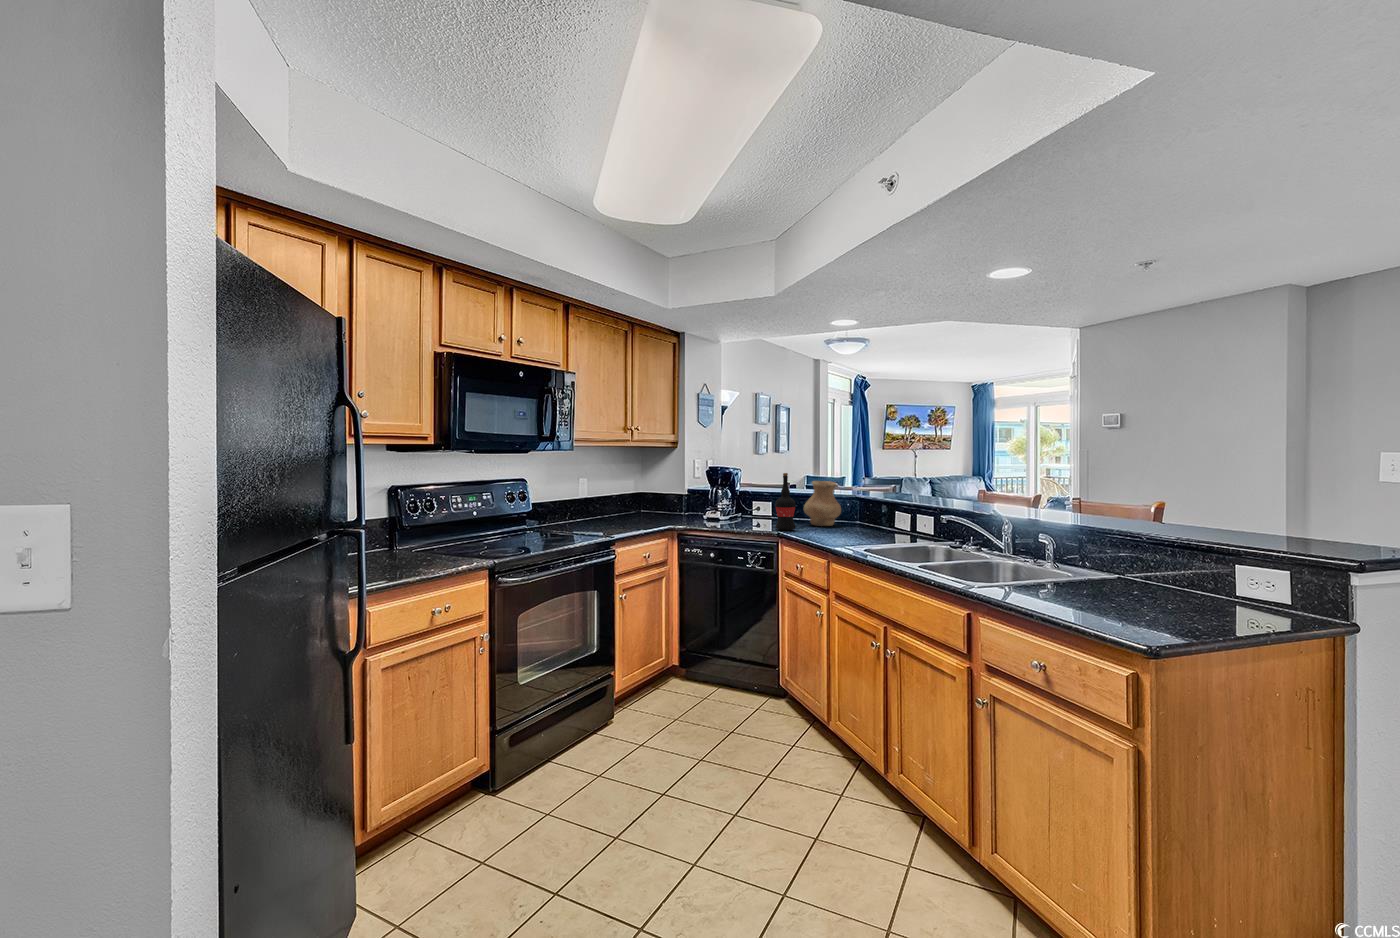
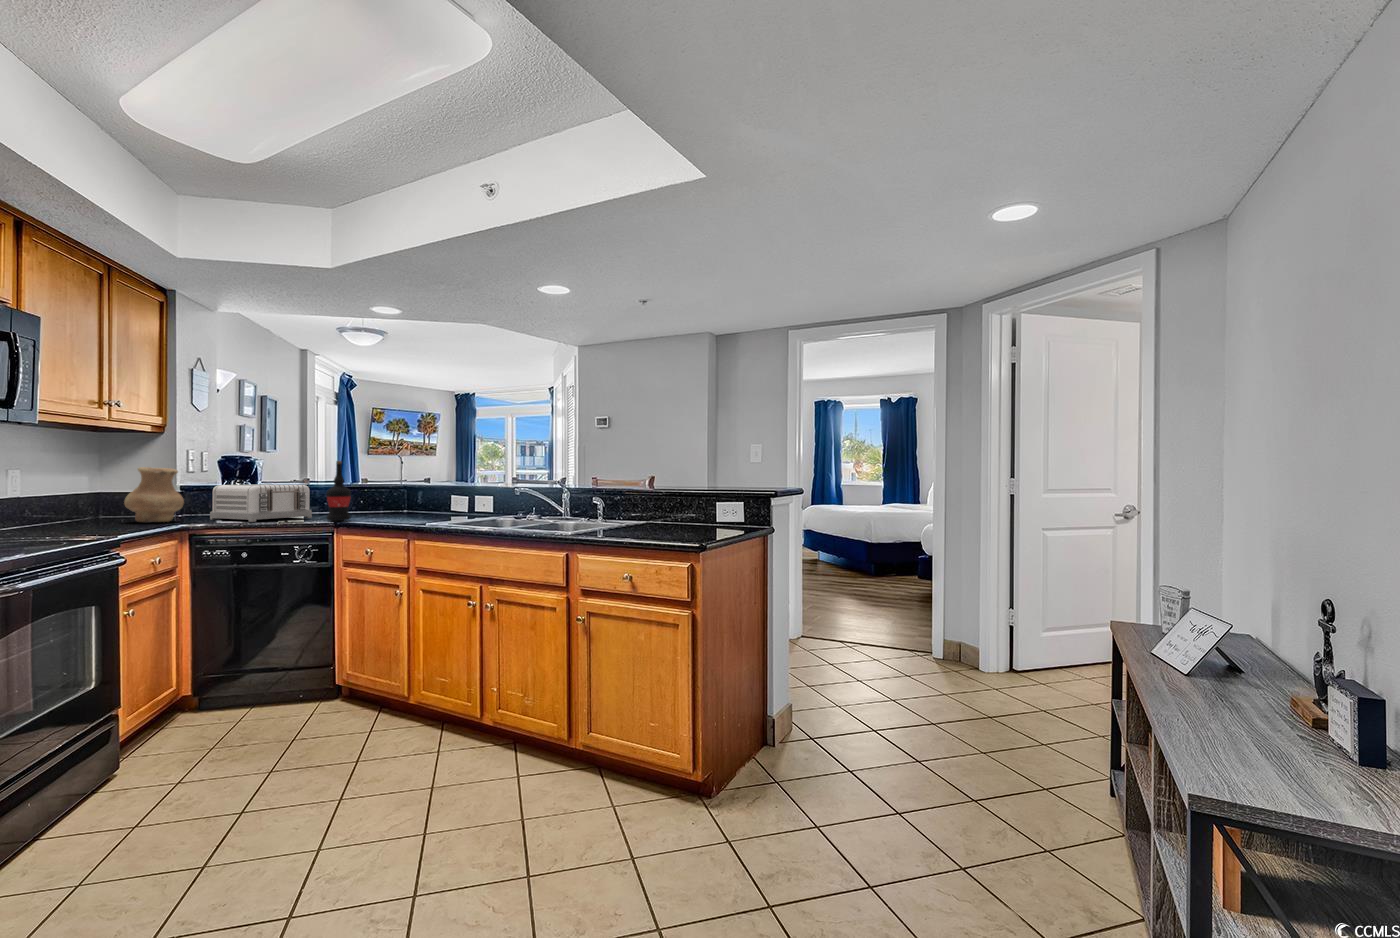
vase: present [804,481,841,526] -> present [124,467,184,522]
toaster: none [701,491,770,526] -> present [210,484,312,522]

